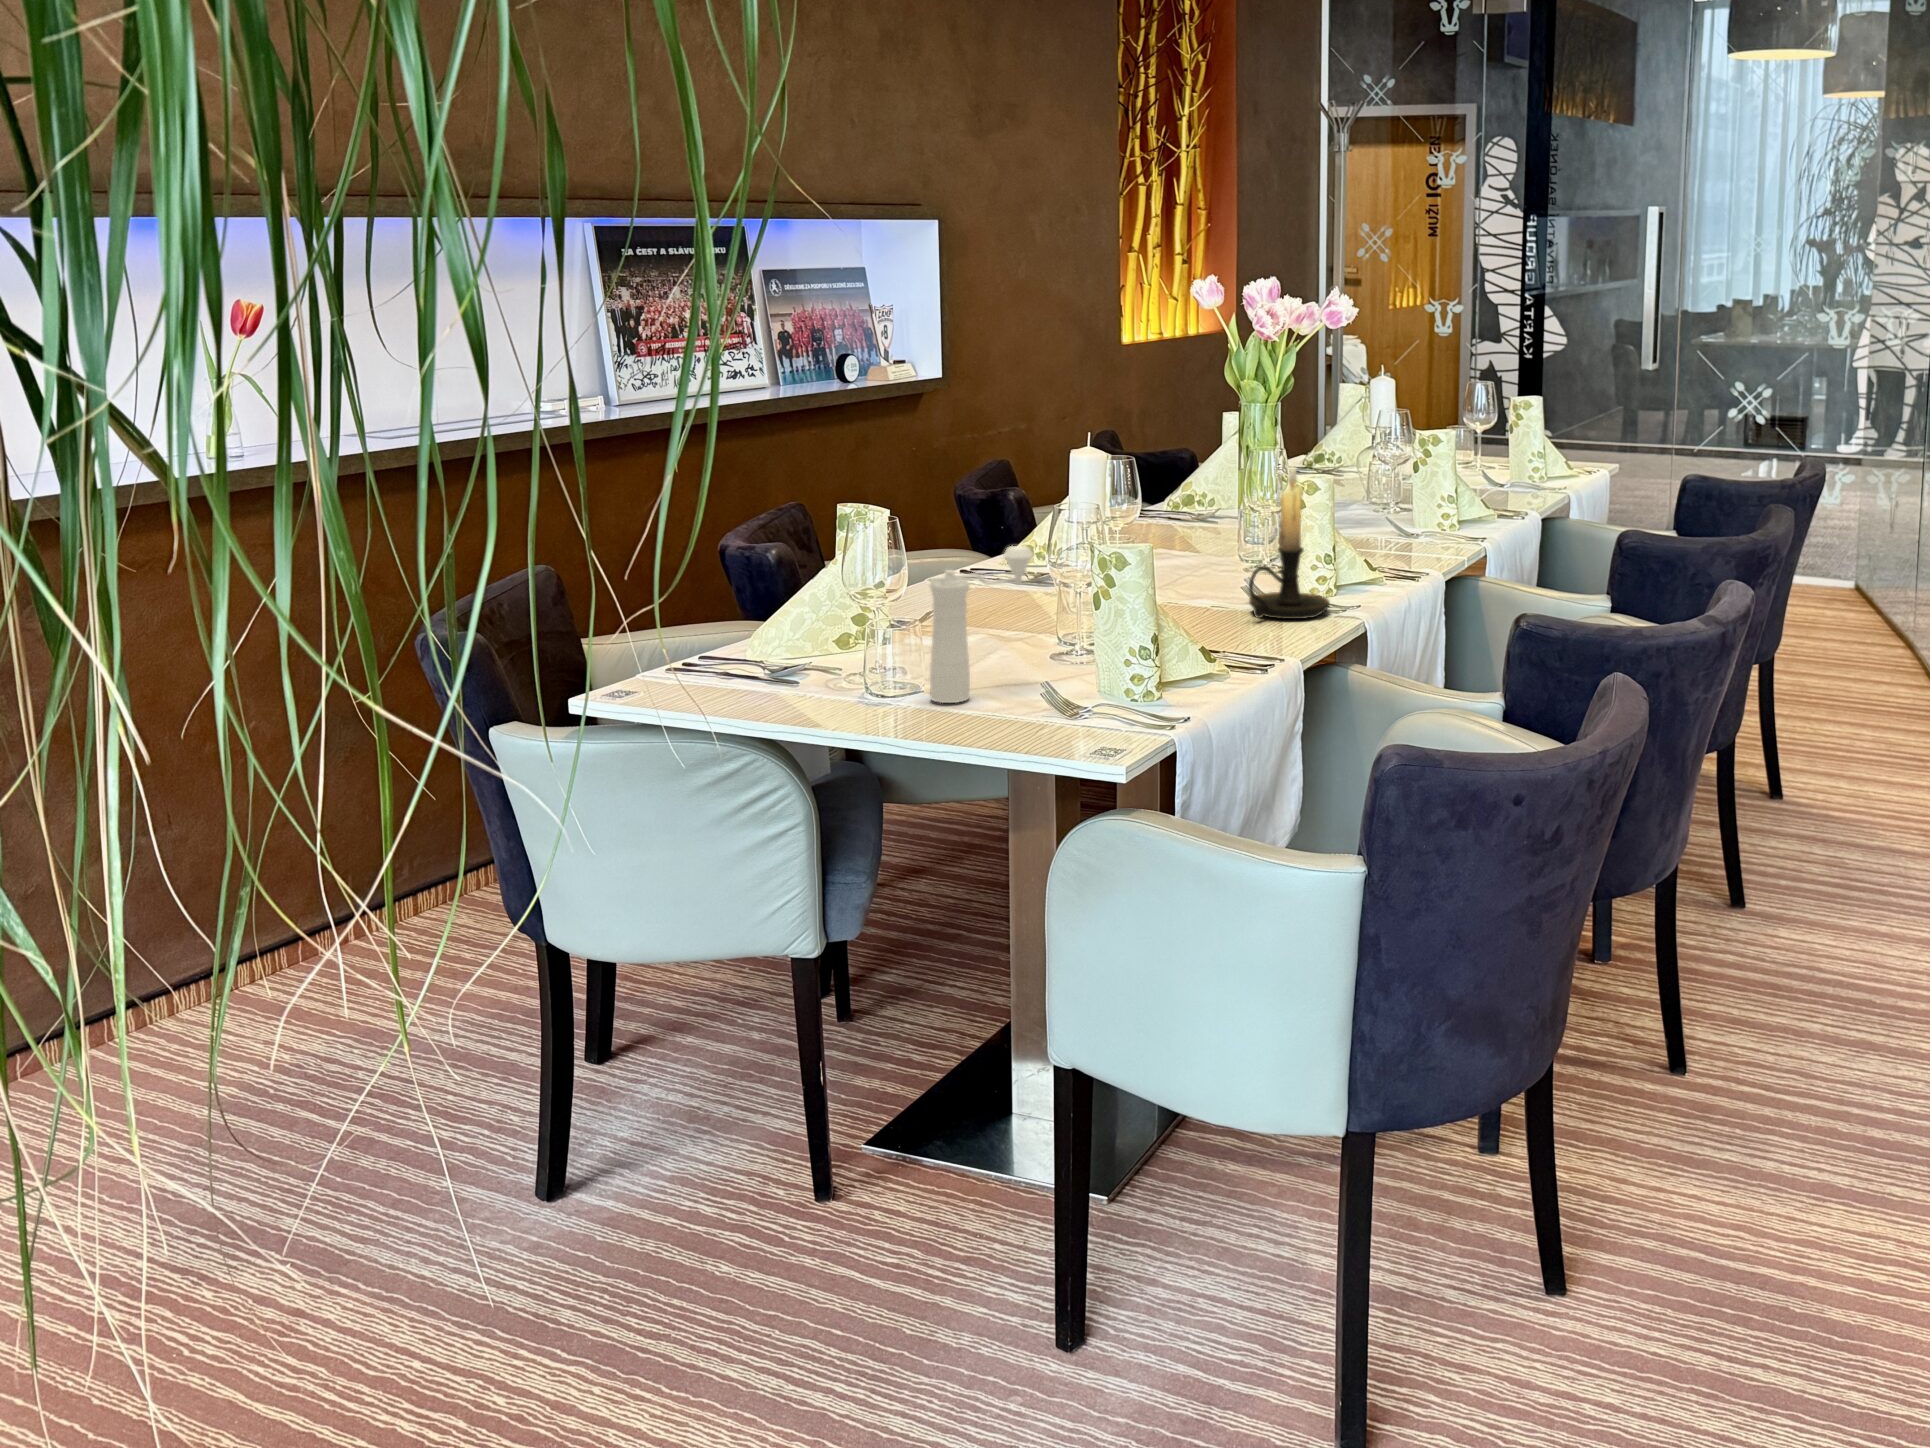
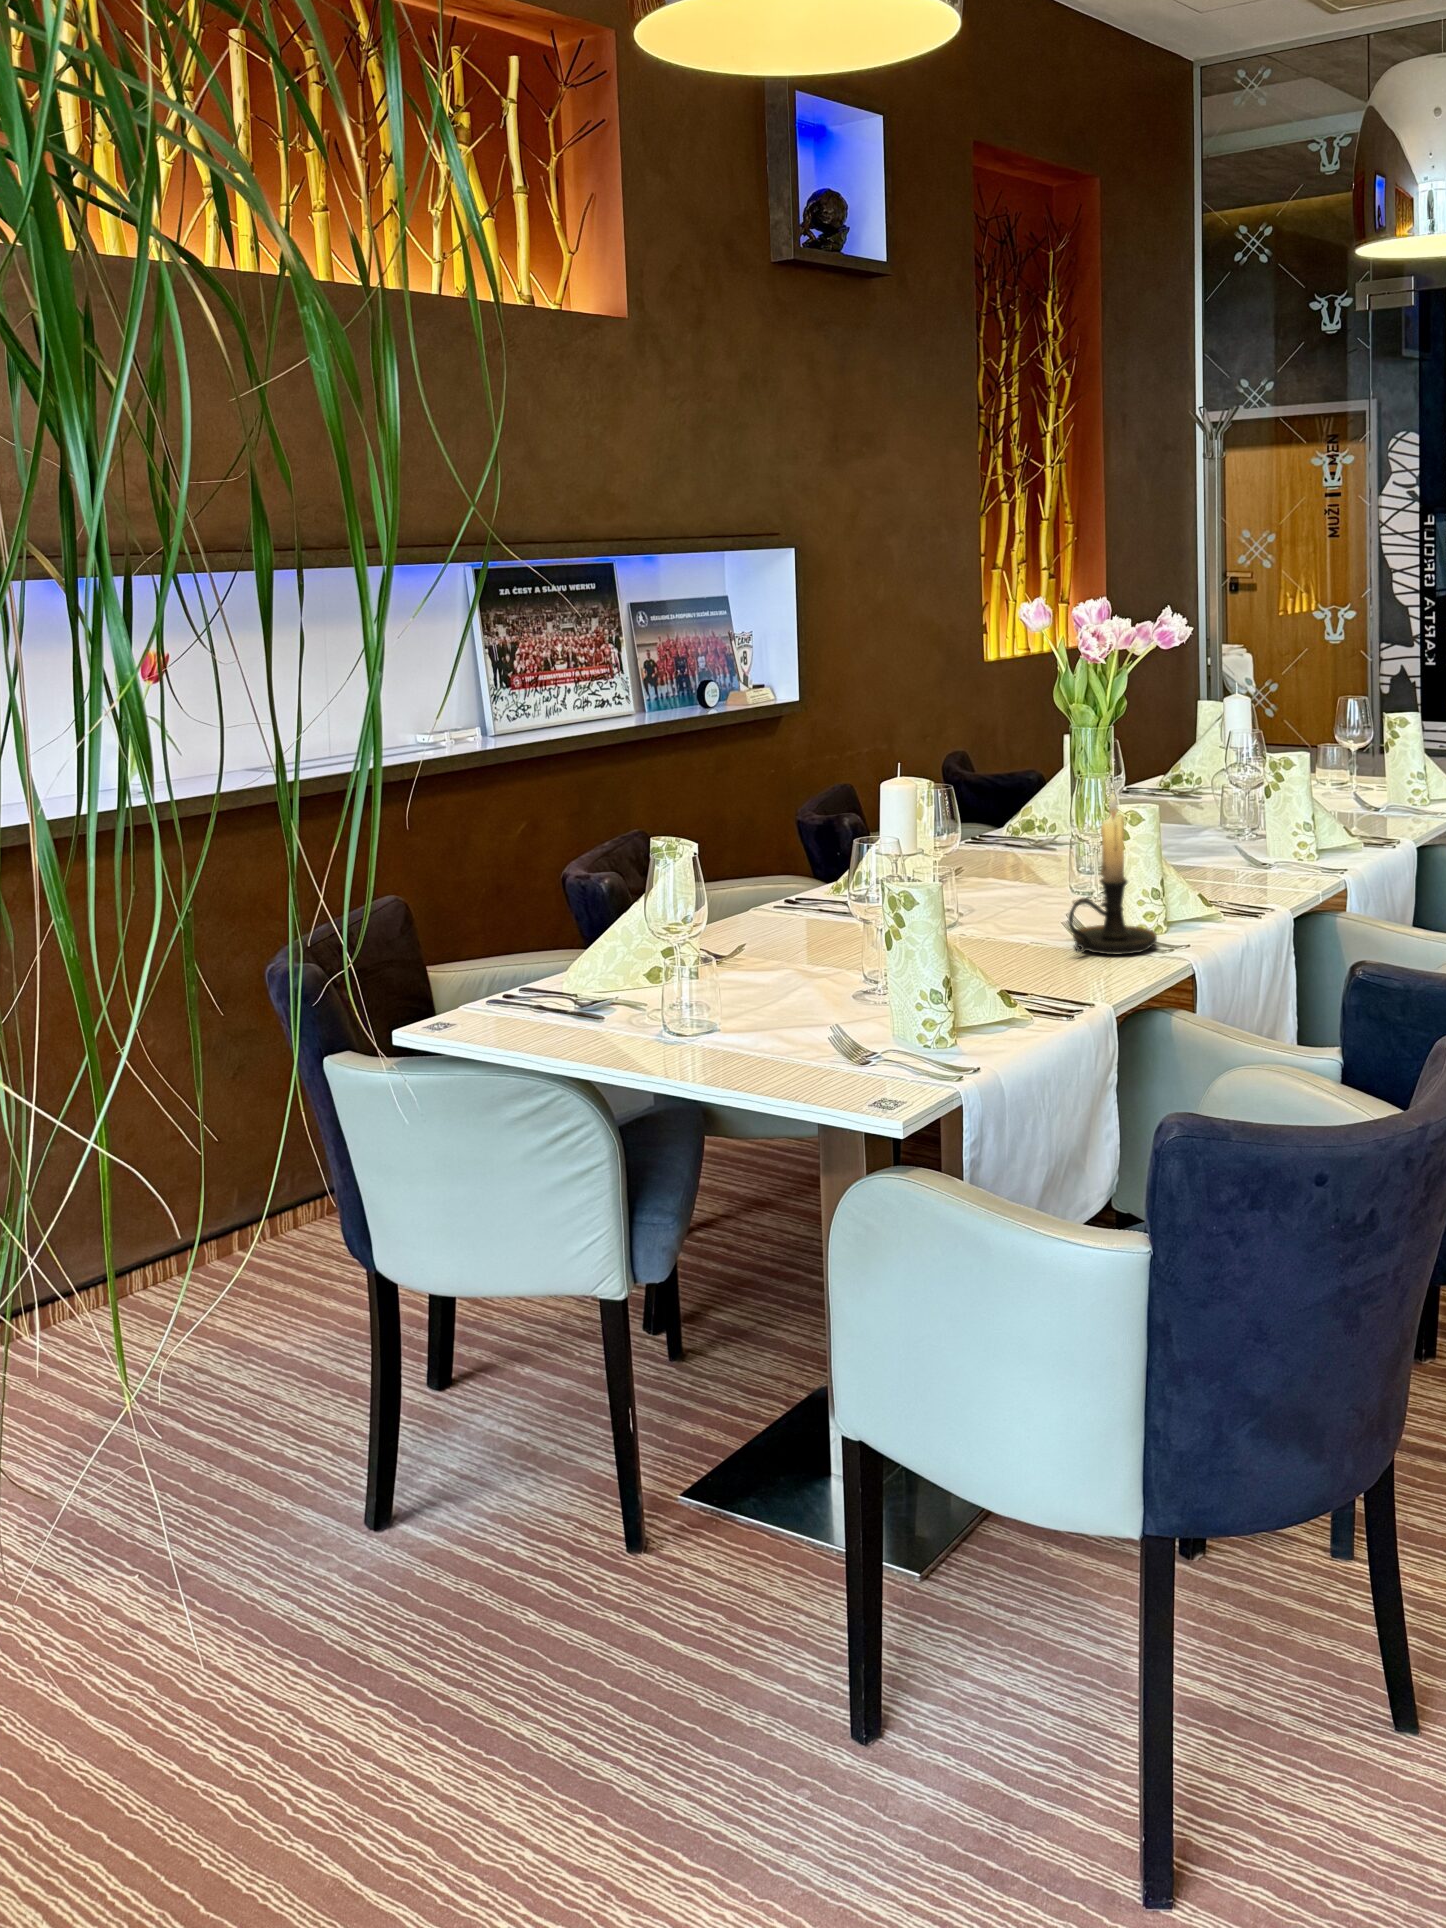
pepper mill: present [929,546,1033,703] -> none [727,883,833,1043]

